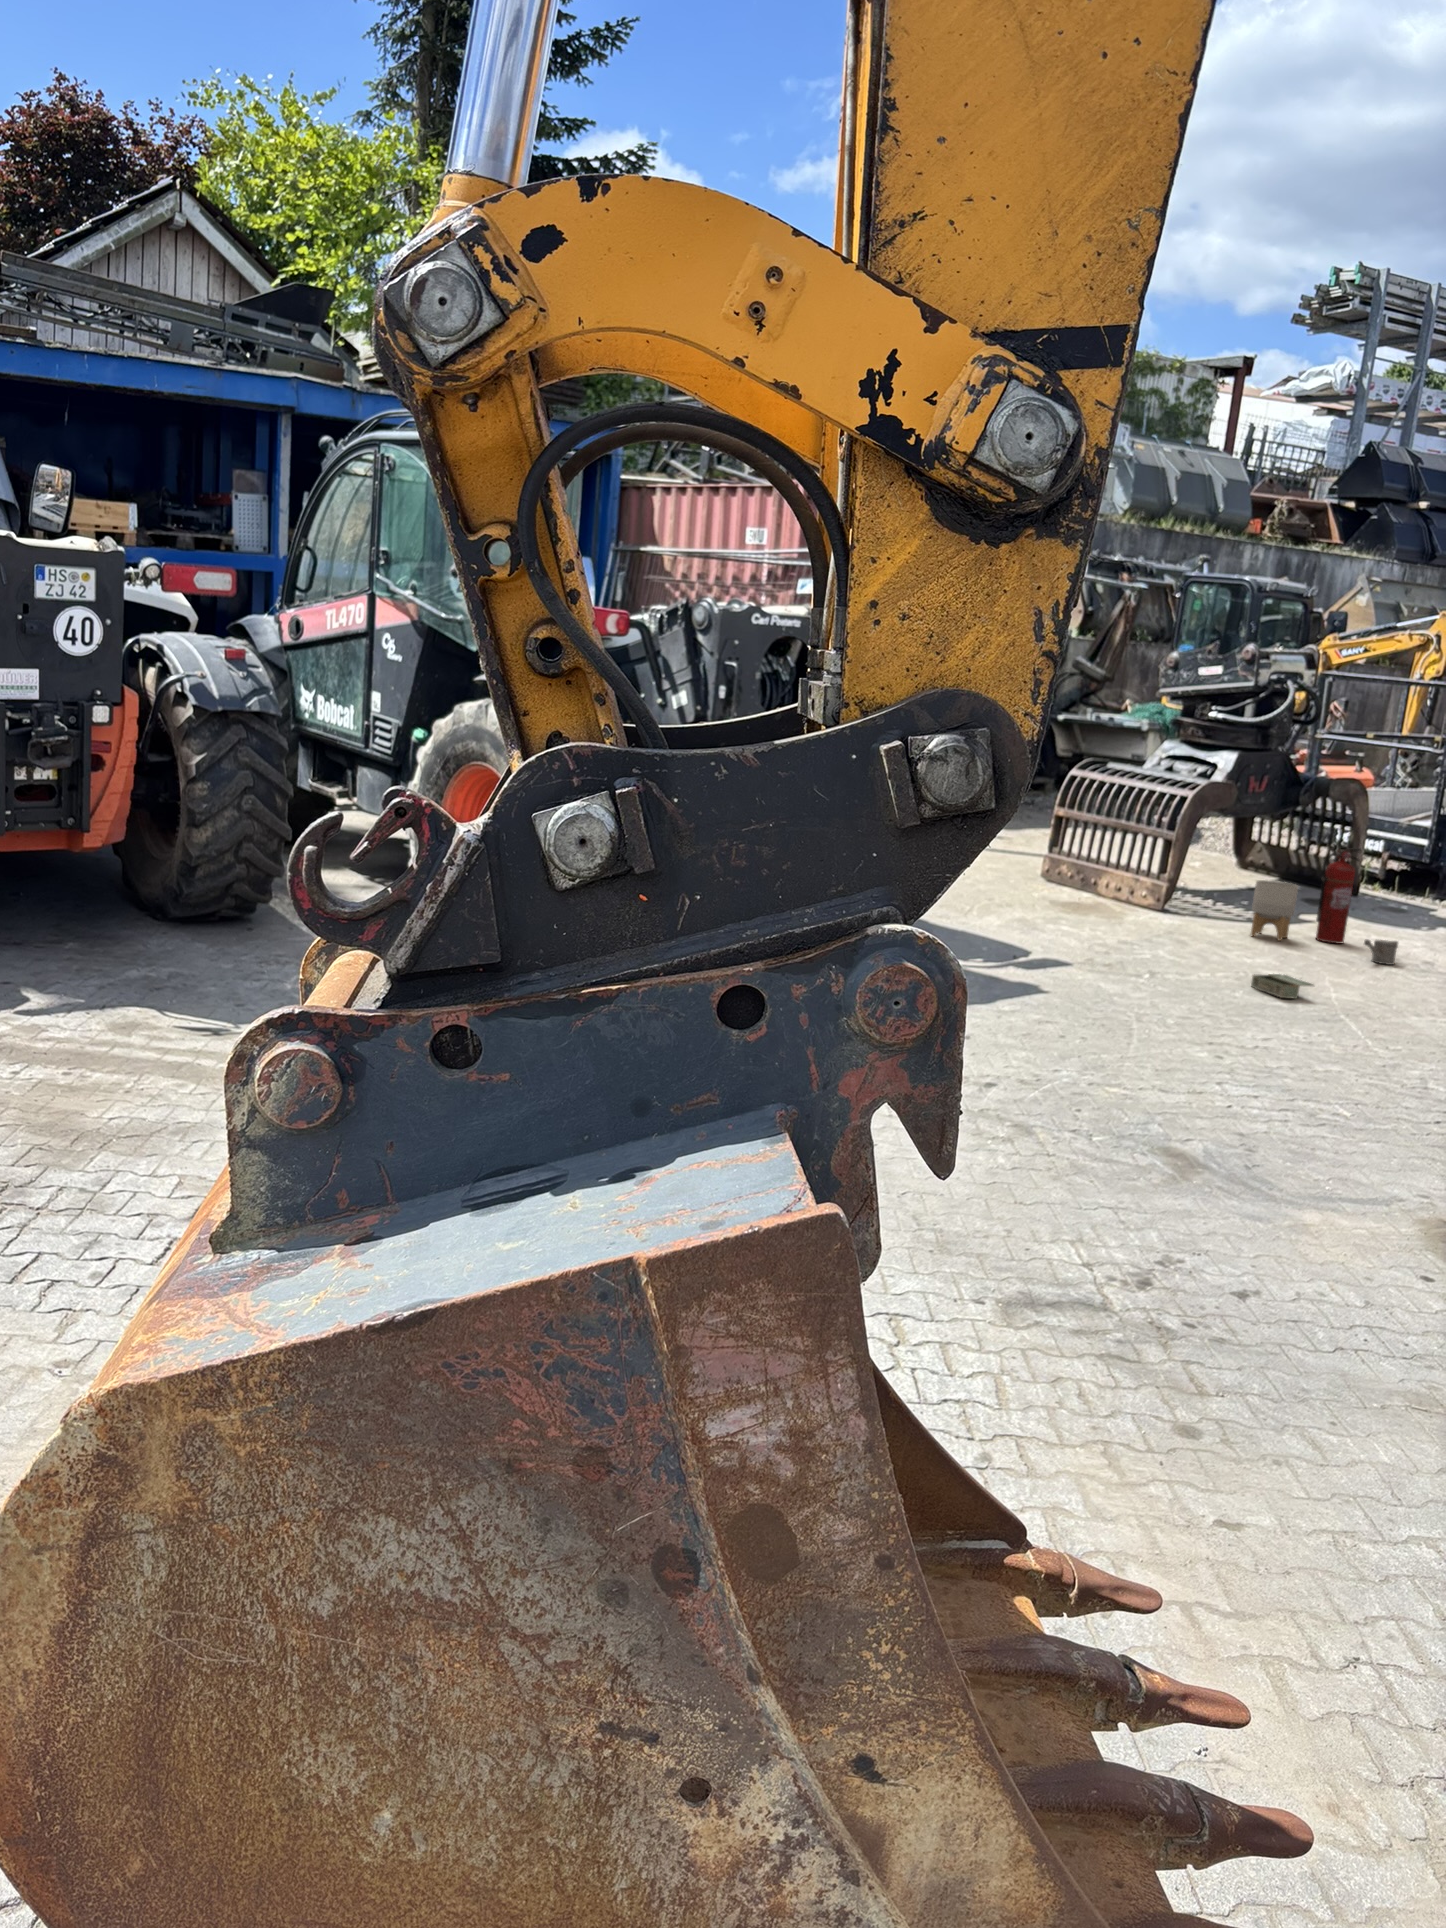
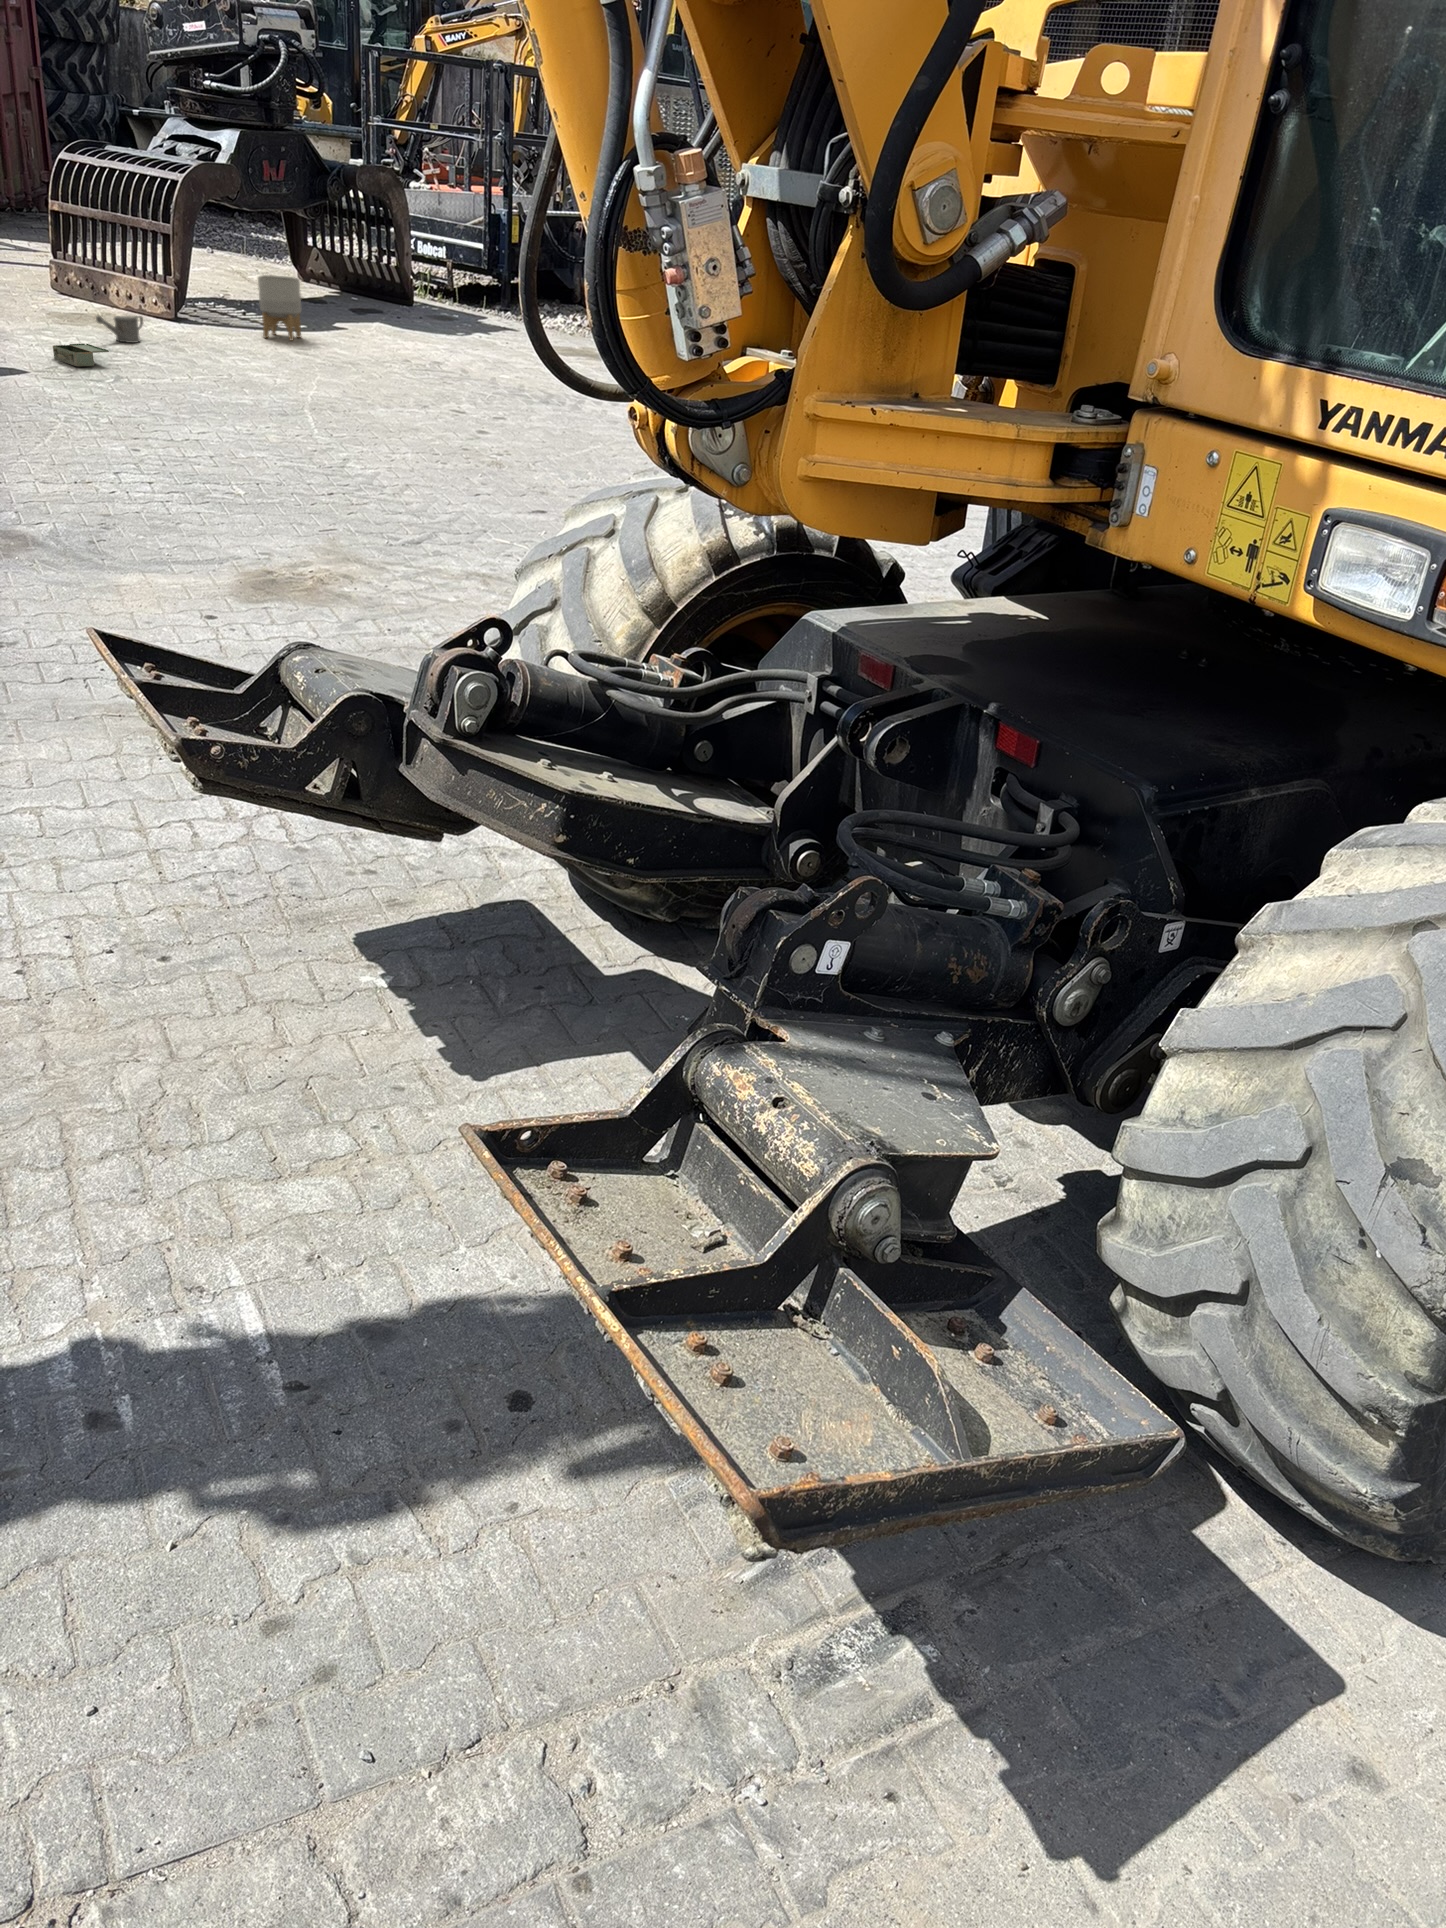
fire extinguisher: present [1316,848,1361,943] -> none [321,234,357,339]
watering can: present [1364,939,1398,965] -> present [96,316,143,343]
toolbox: present [1251,974,1313,999] -> present [53,344,109,366]

